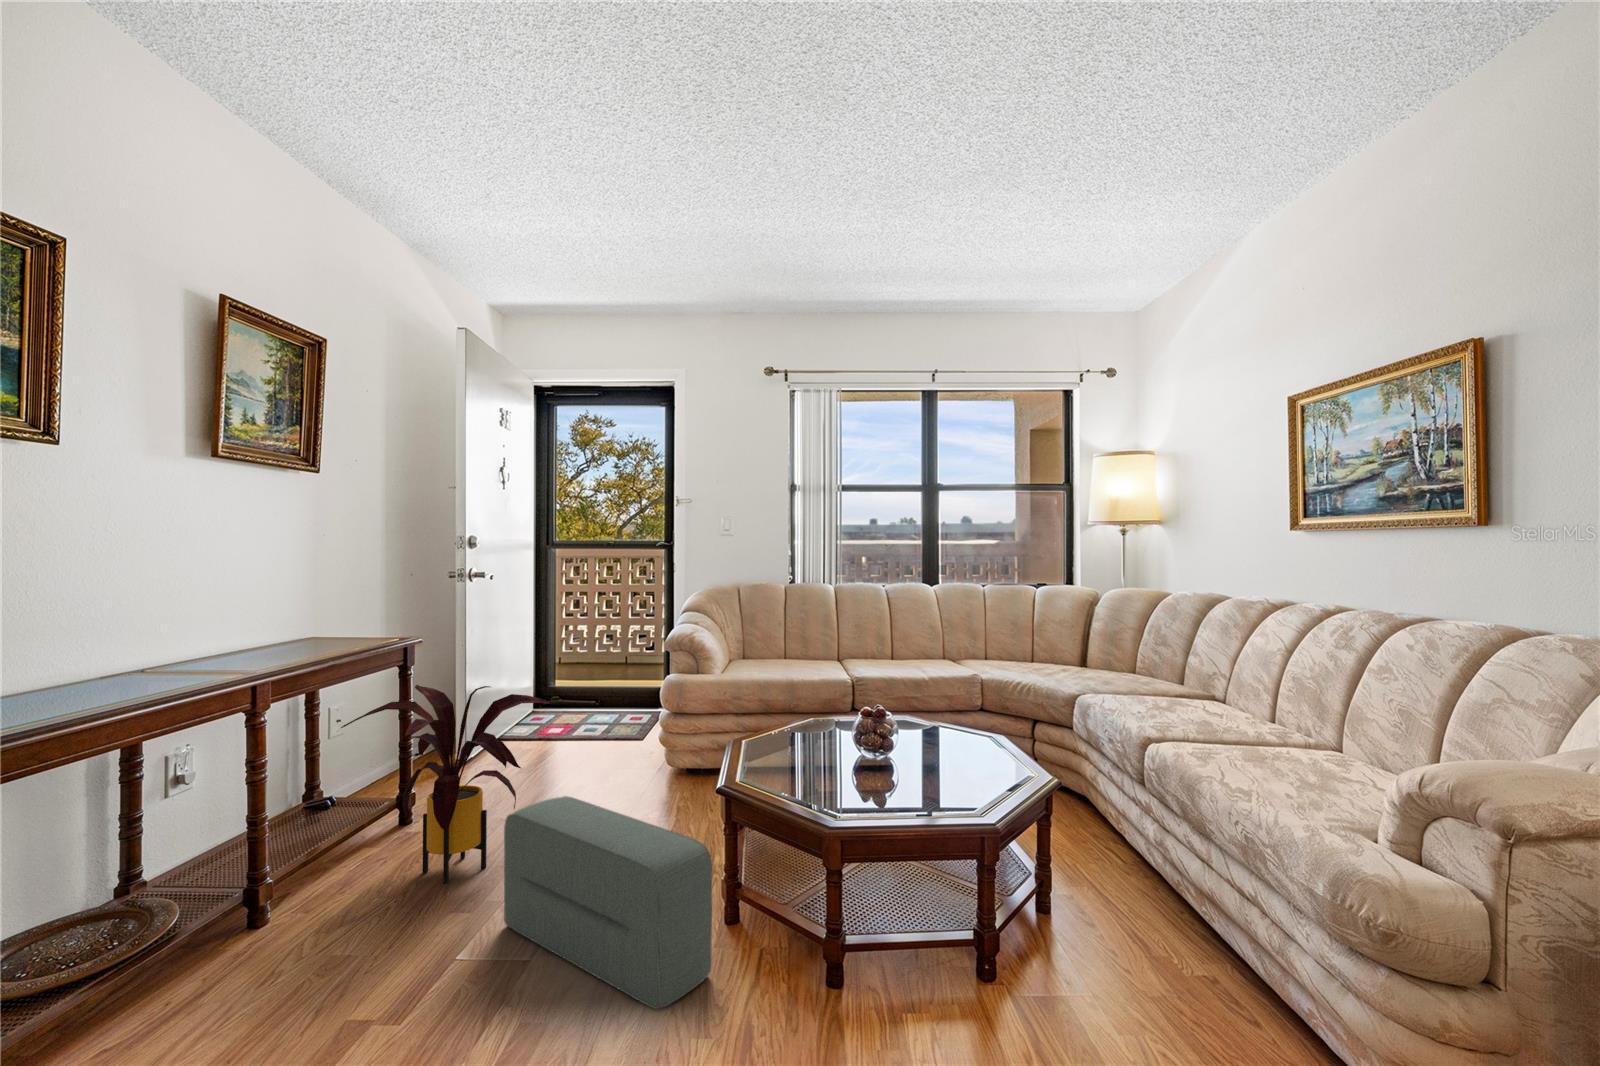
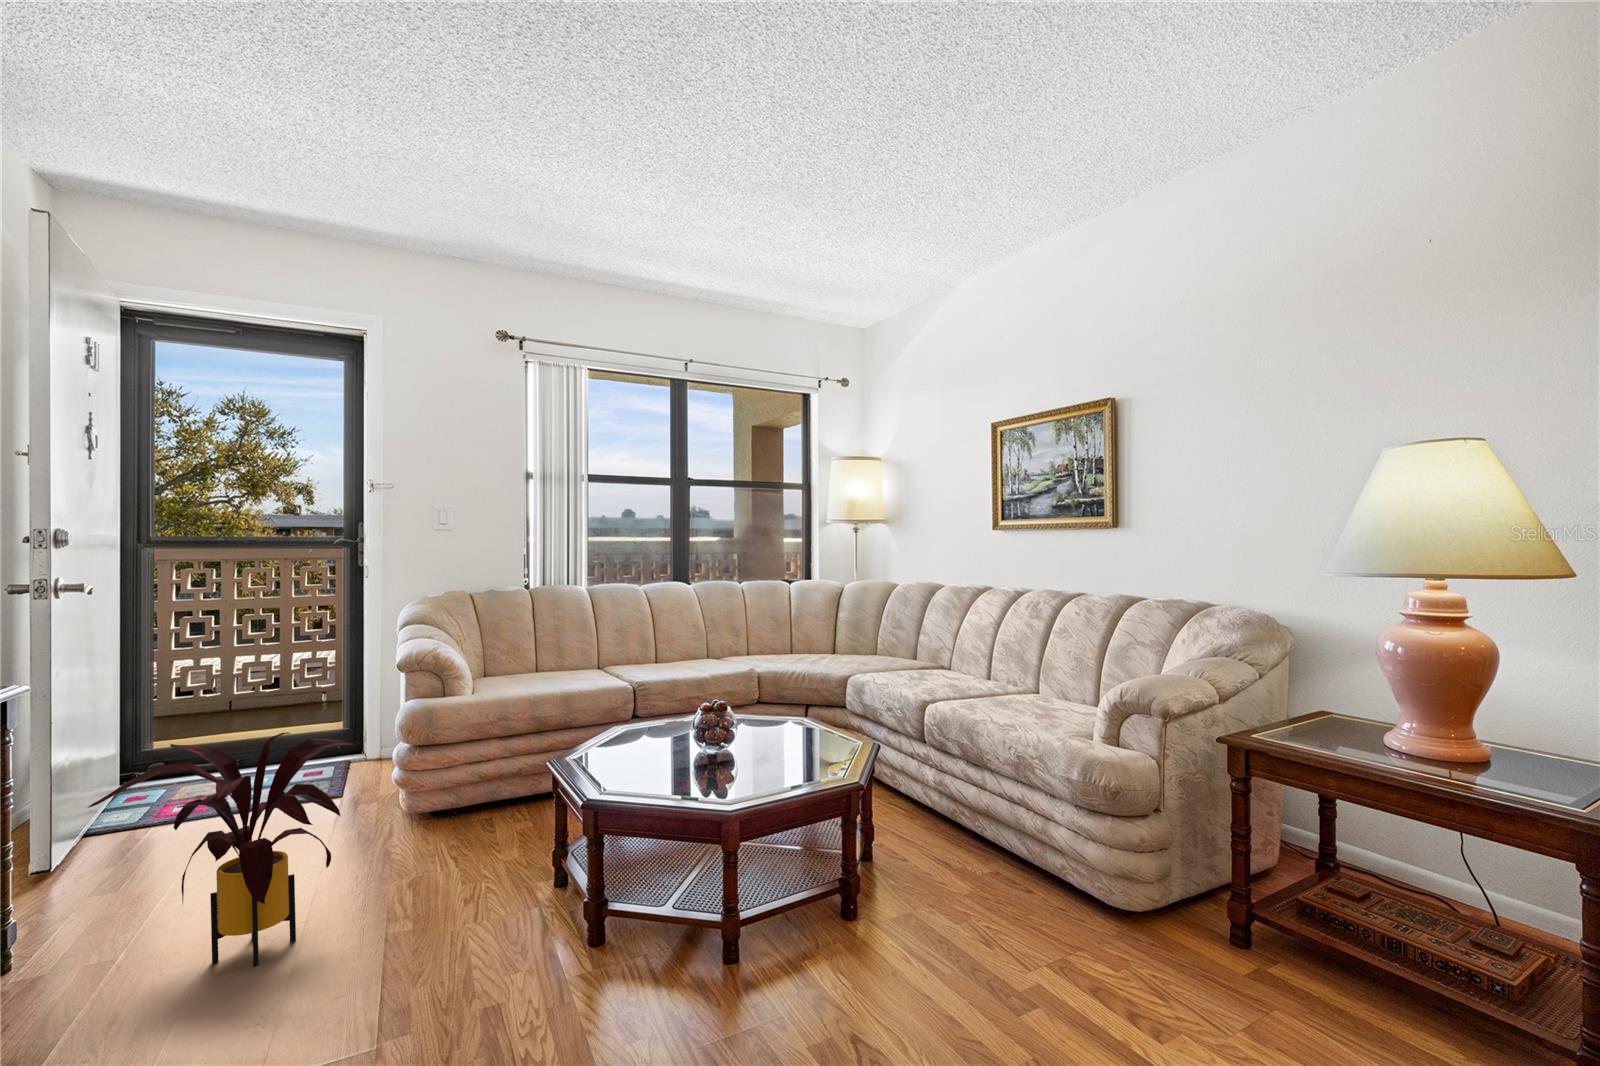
pouf: present [504,796,712,1009] -> none [371,833,630,997]

